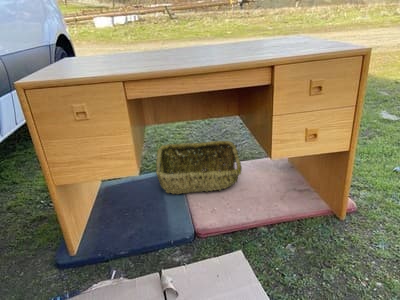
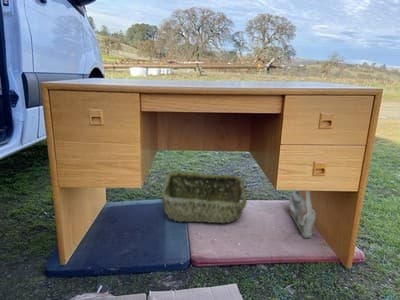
bag: none [282,129,310,195] -> present [289,191,316,238]

